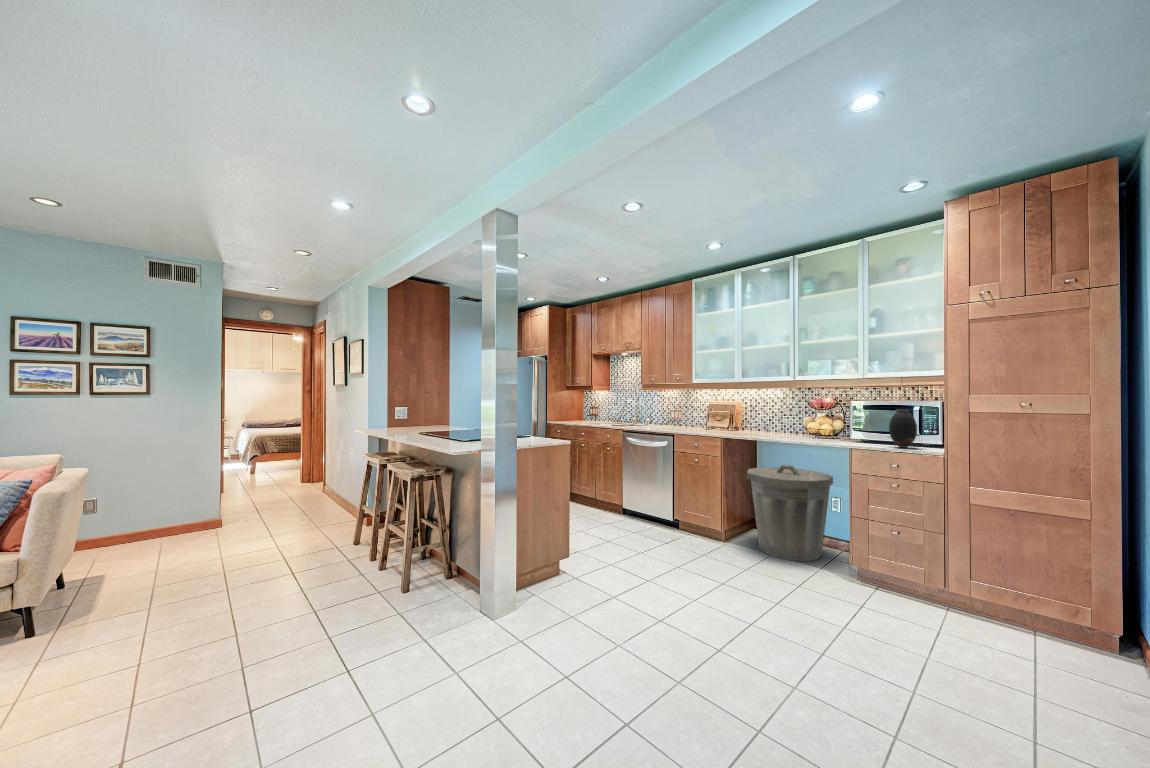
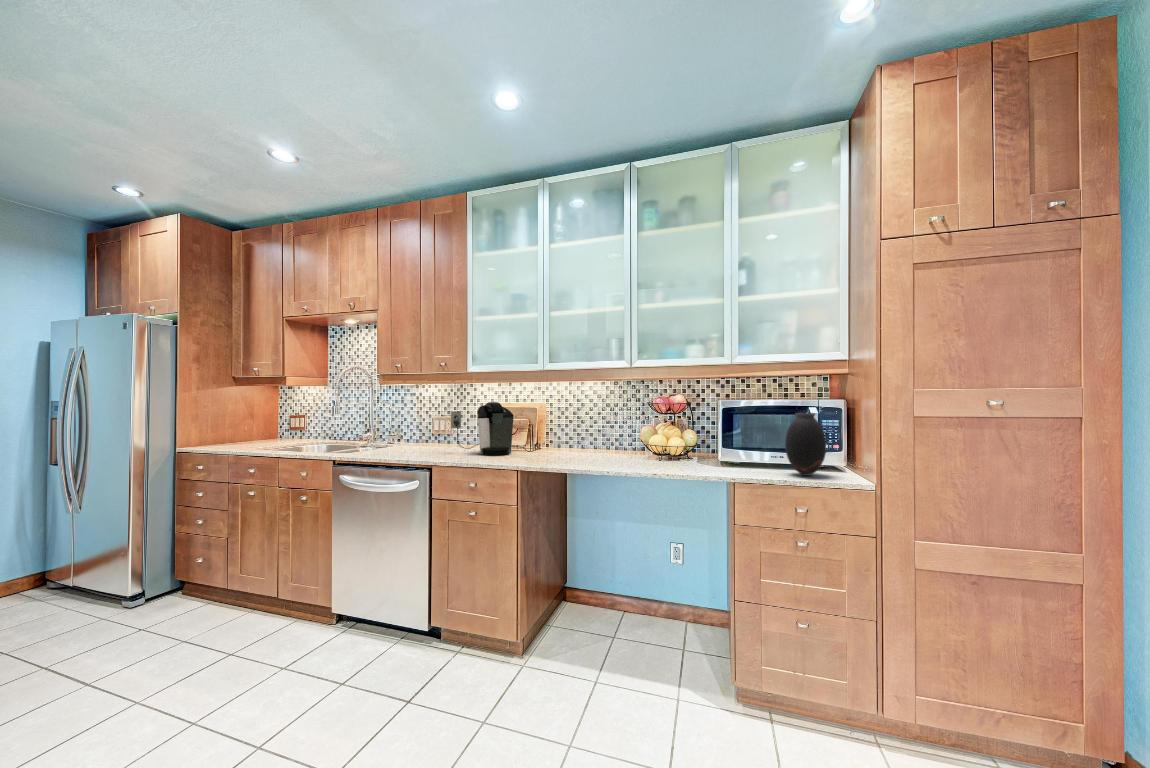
coffee maker: none [684,401,721,432] -> present [451,402,514,456]
trash can: present [747,465,833,561] -> none [558,505,686,674]

